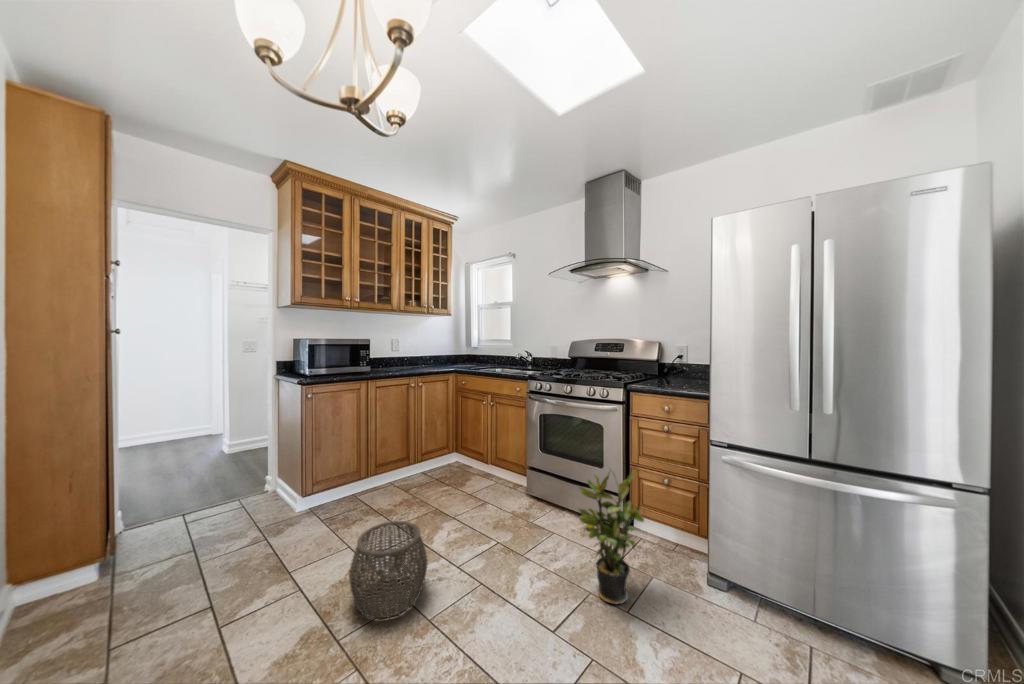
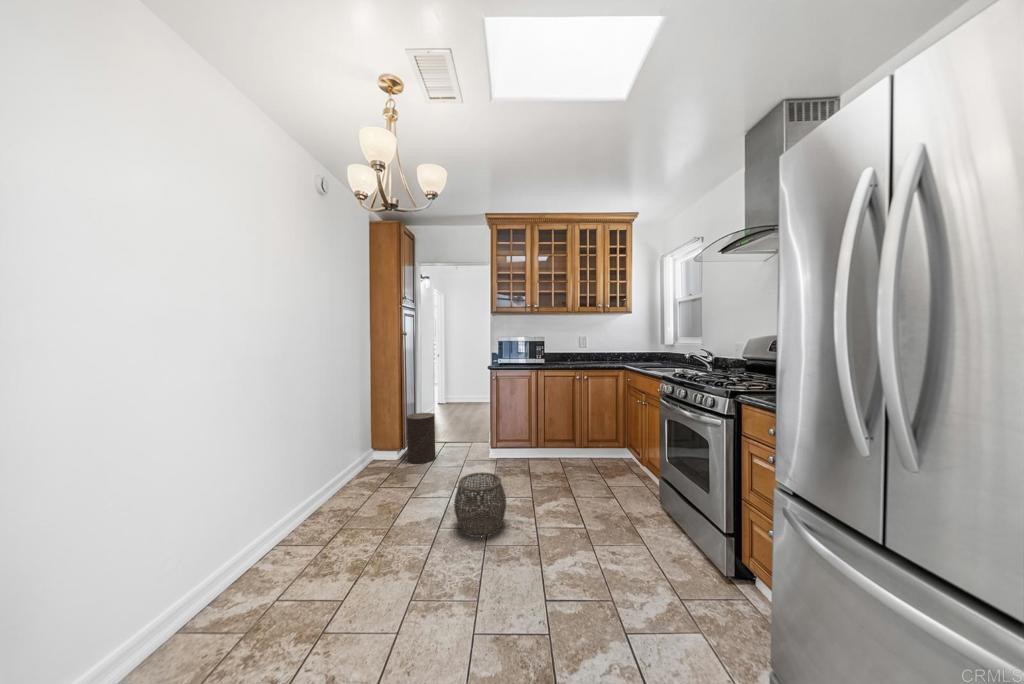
stool: none [121,466,190,569] -> present [407,413,435,464]
potted plant: present [578,469,644,604] -> none [589,475,665,623]

